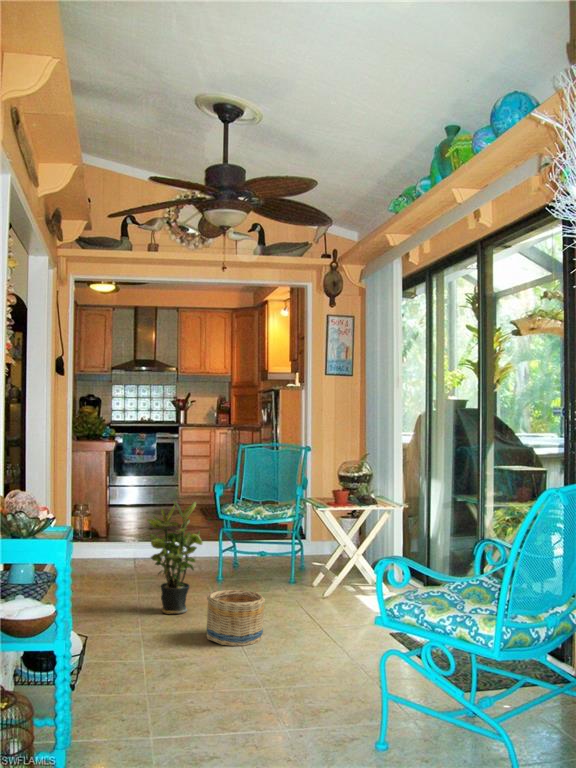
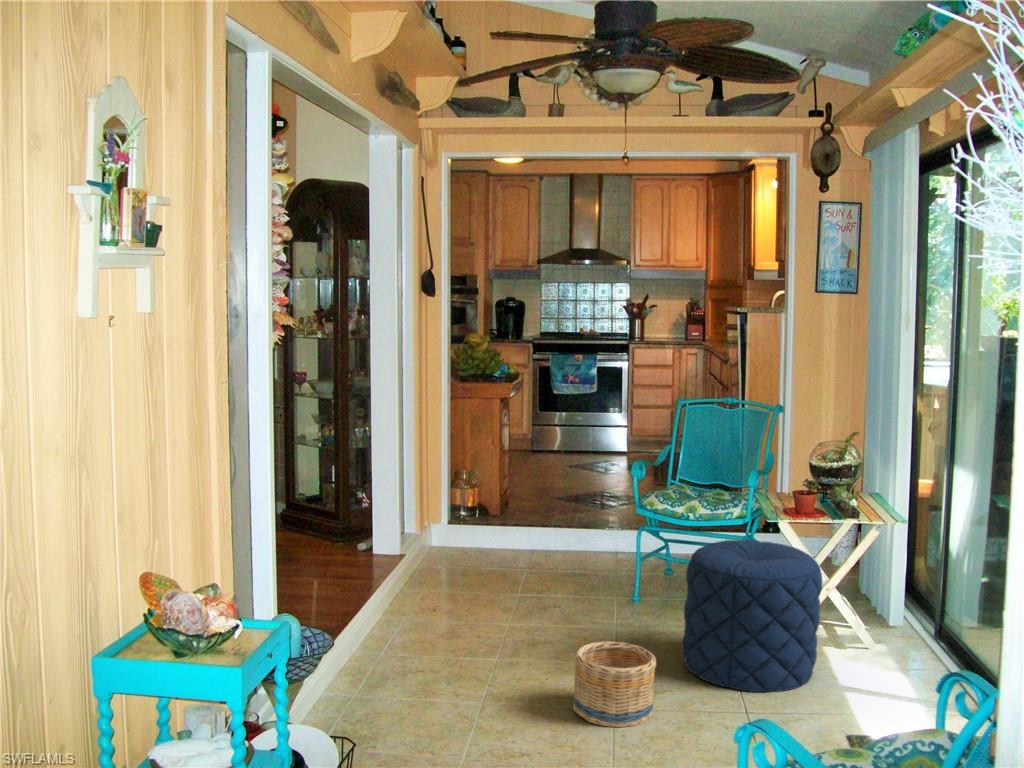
potted plant: present [147,501,202,614] -> none [509,499,589,659]
pouf: none [269,522,360,621] -> present [682,540,823,692]

